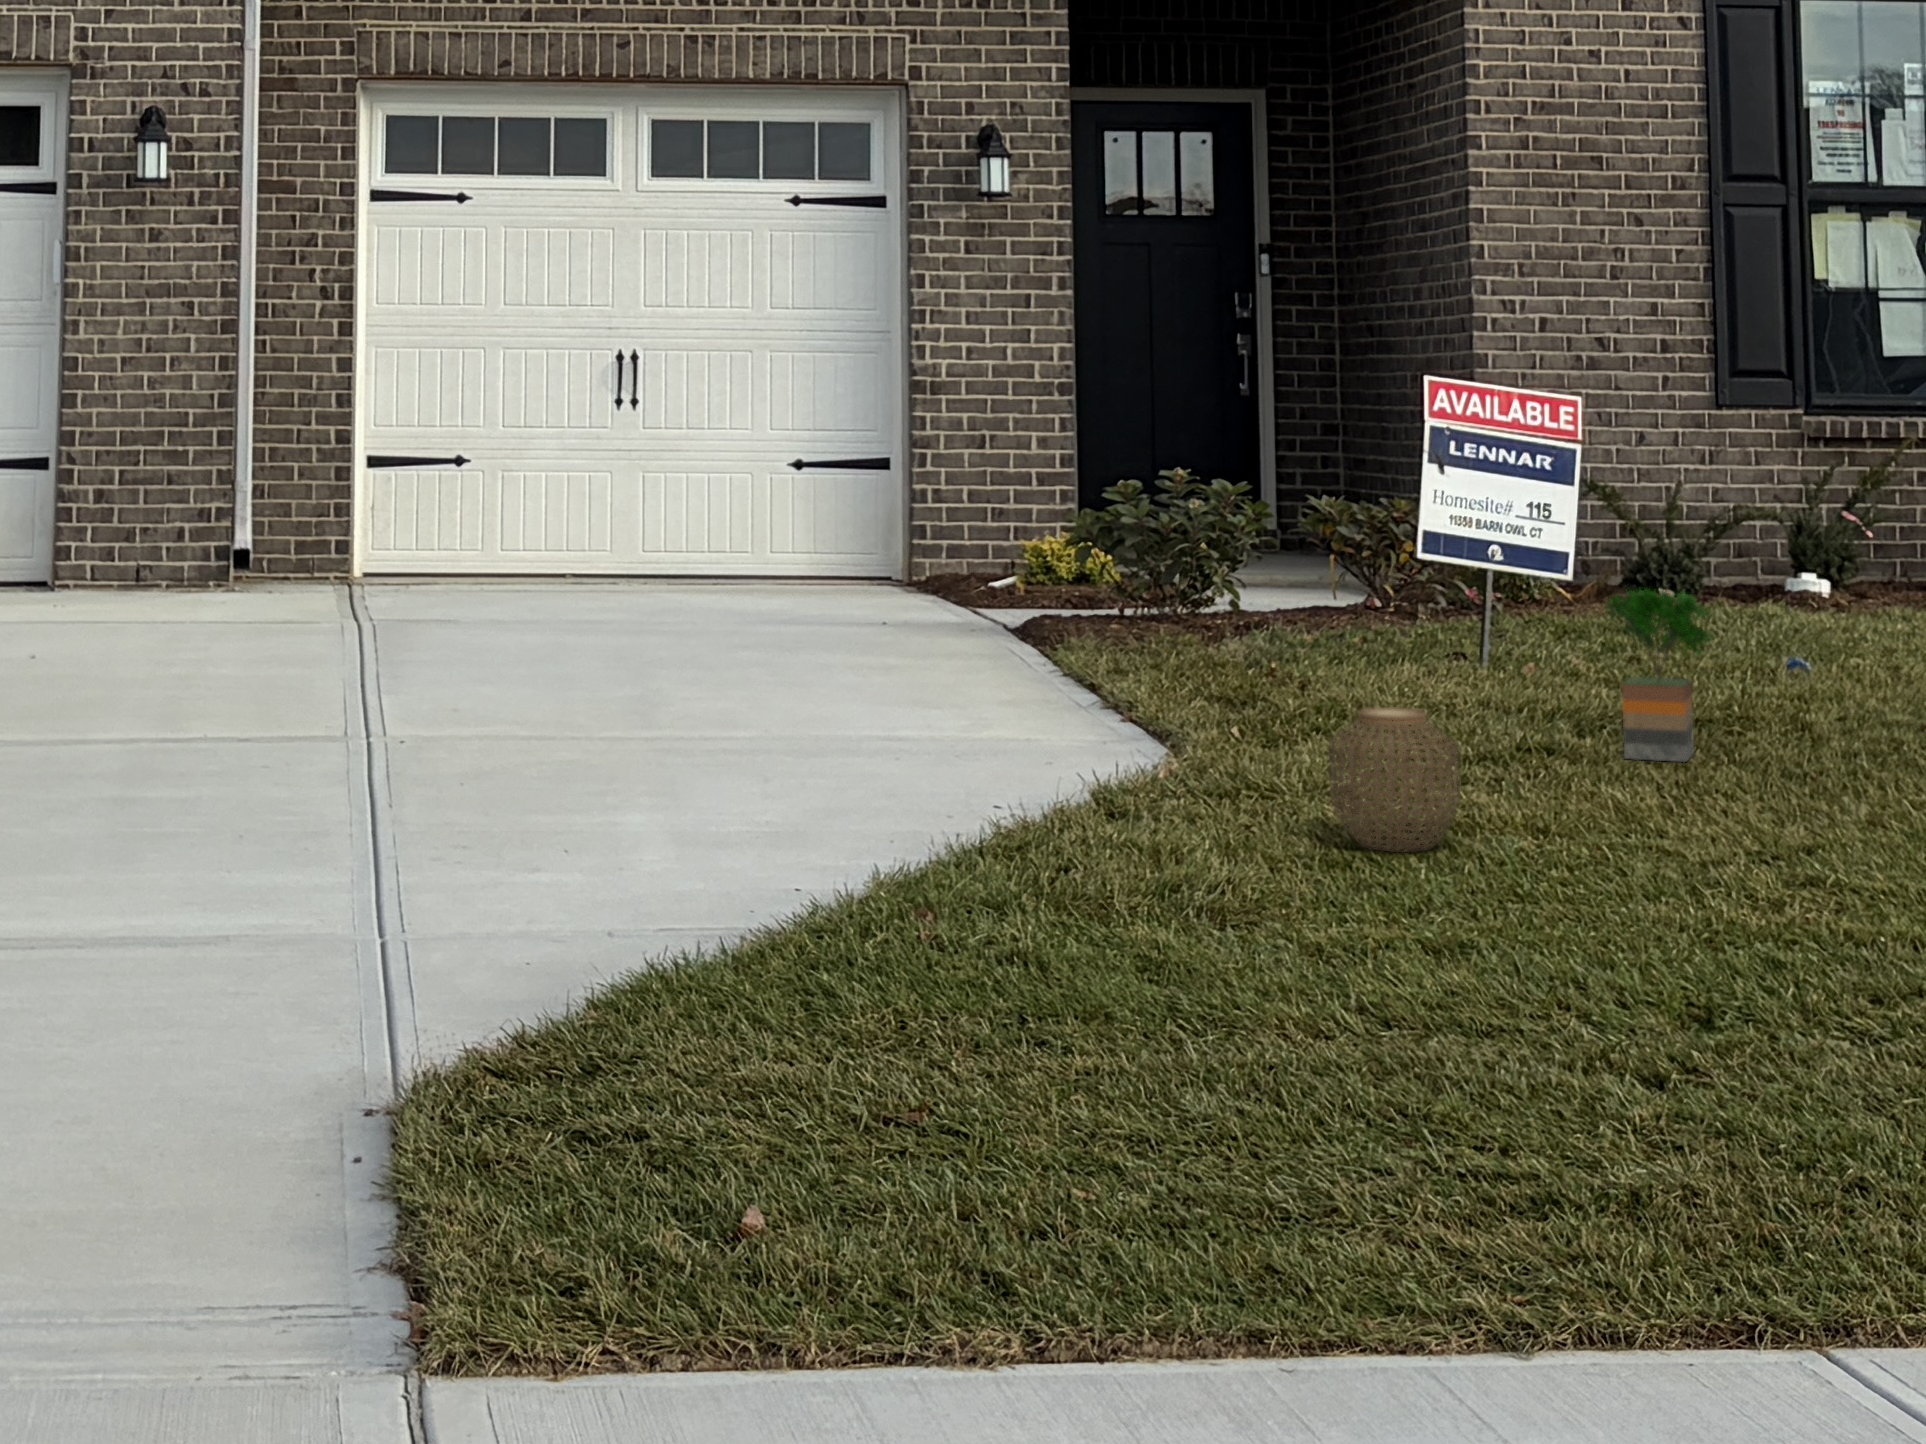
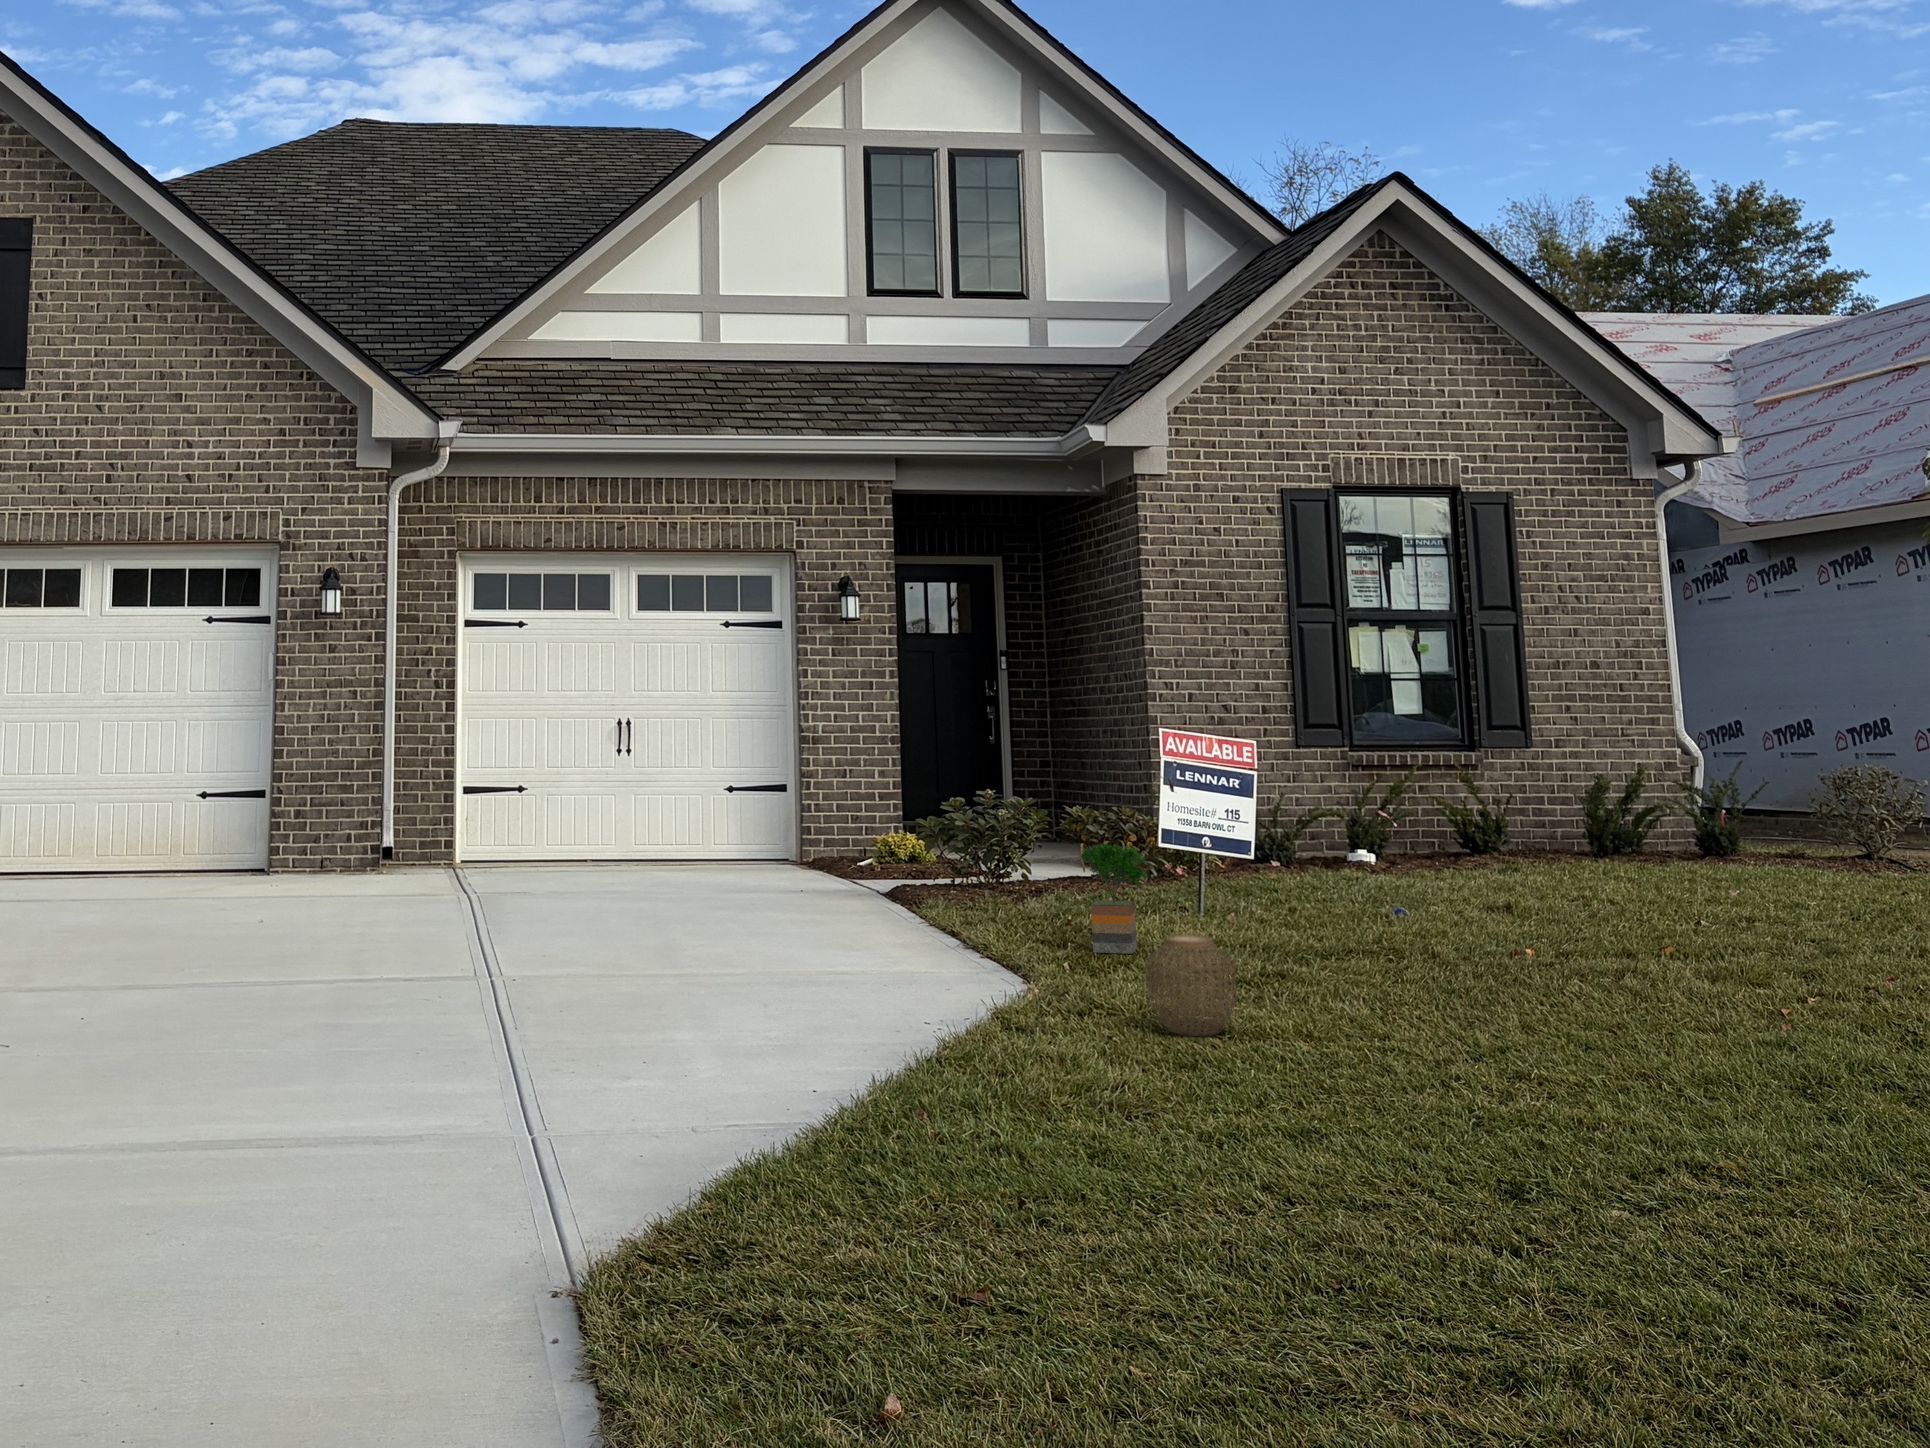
potted tree: present [1605,589,1713,762] -> present [1080,844,1148,954]

